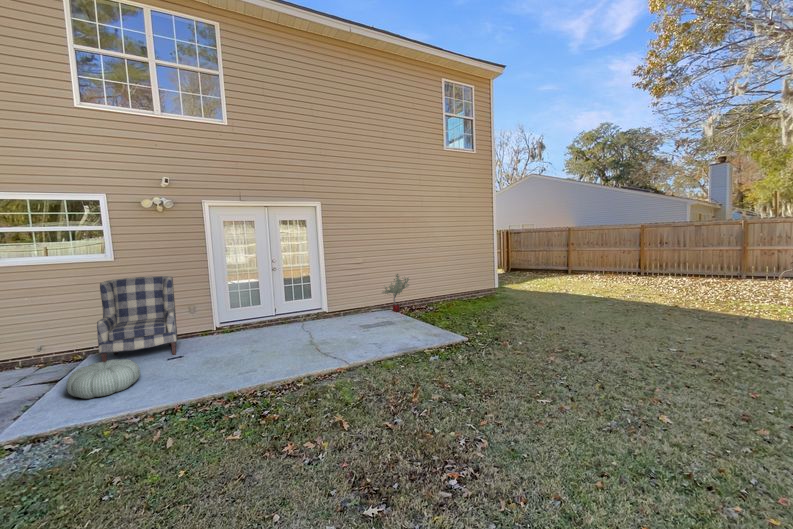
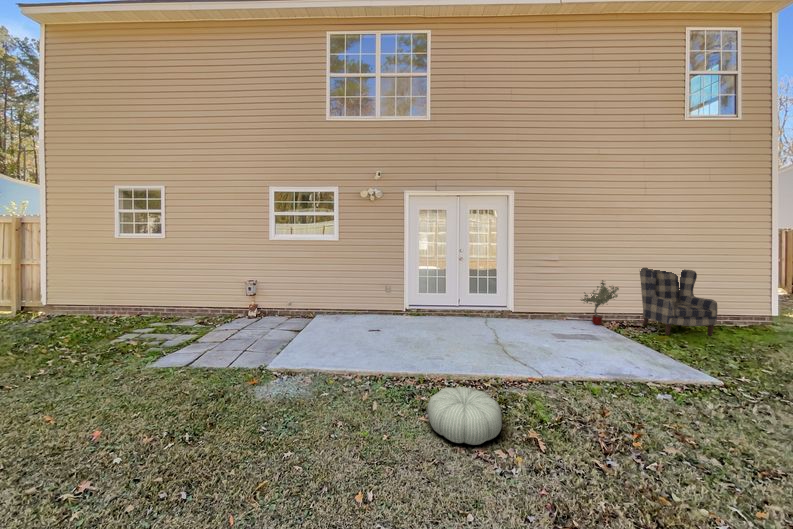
chair: present [97,276,177,363] -> present [640,267,717,336]
pouf: present [66,359,140,398] -> present [427,387,502,445]

